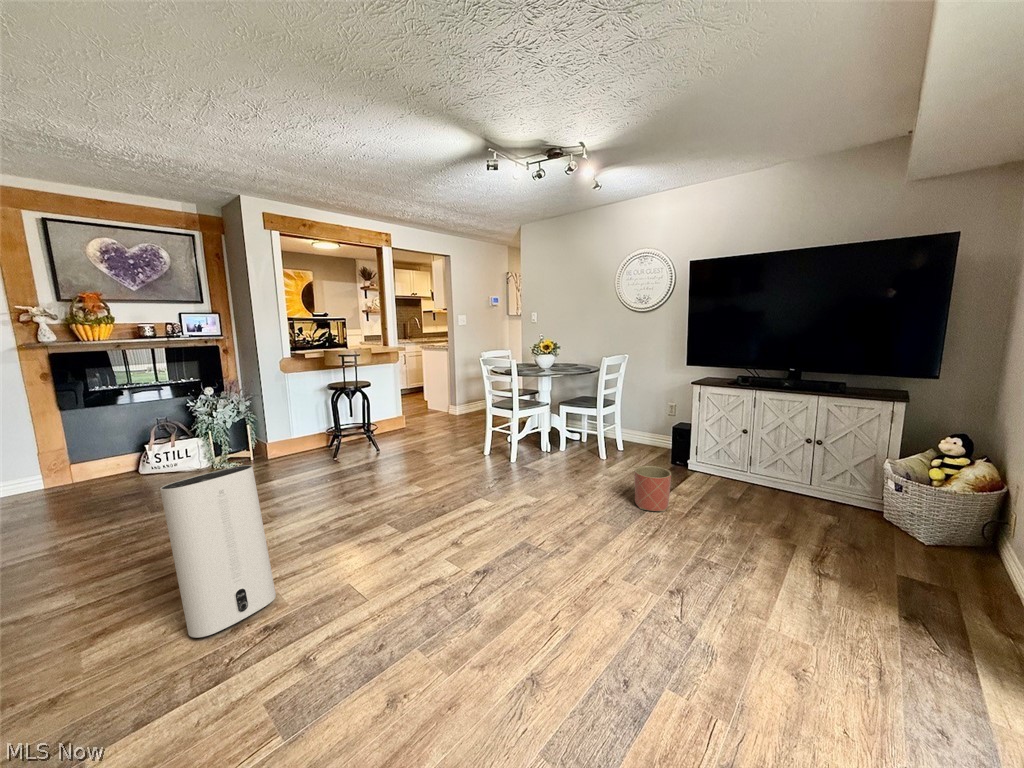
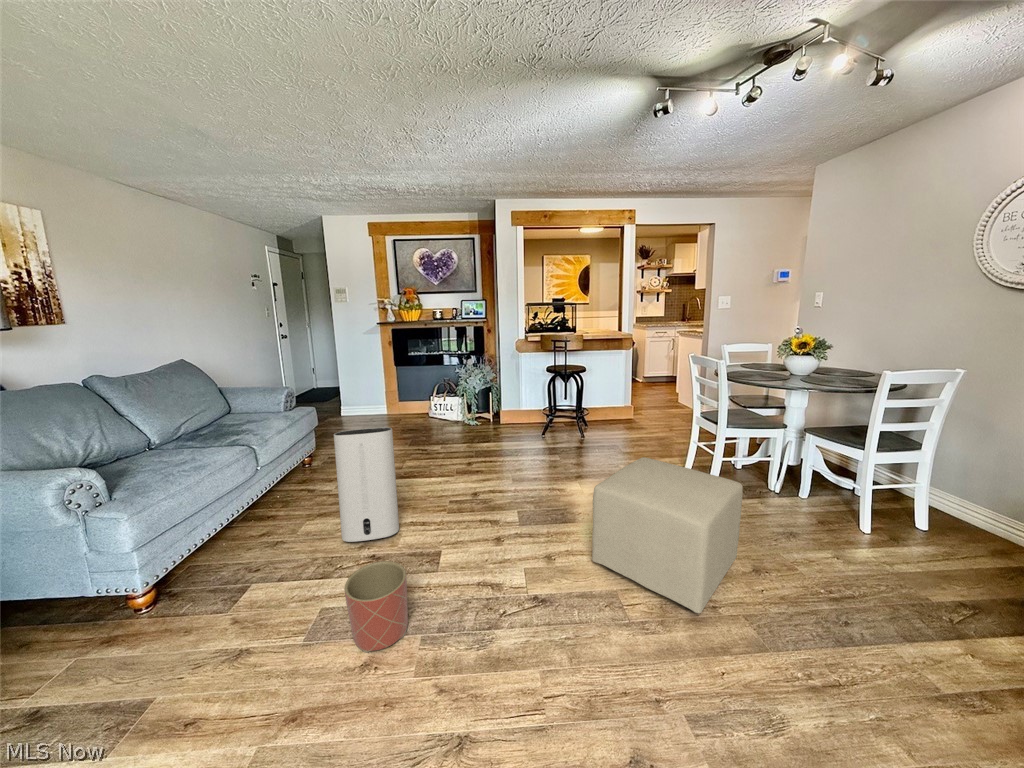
ottoman: none [494,439,586,532] -> present [592,457,743,613]
planter: present [634,466,671,511] -> present [344,561,408,653]

